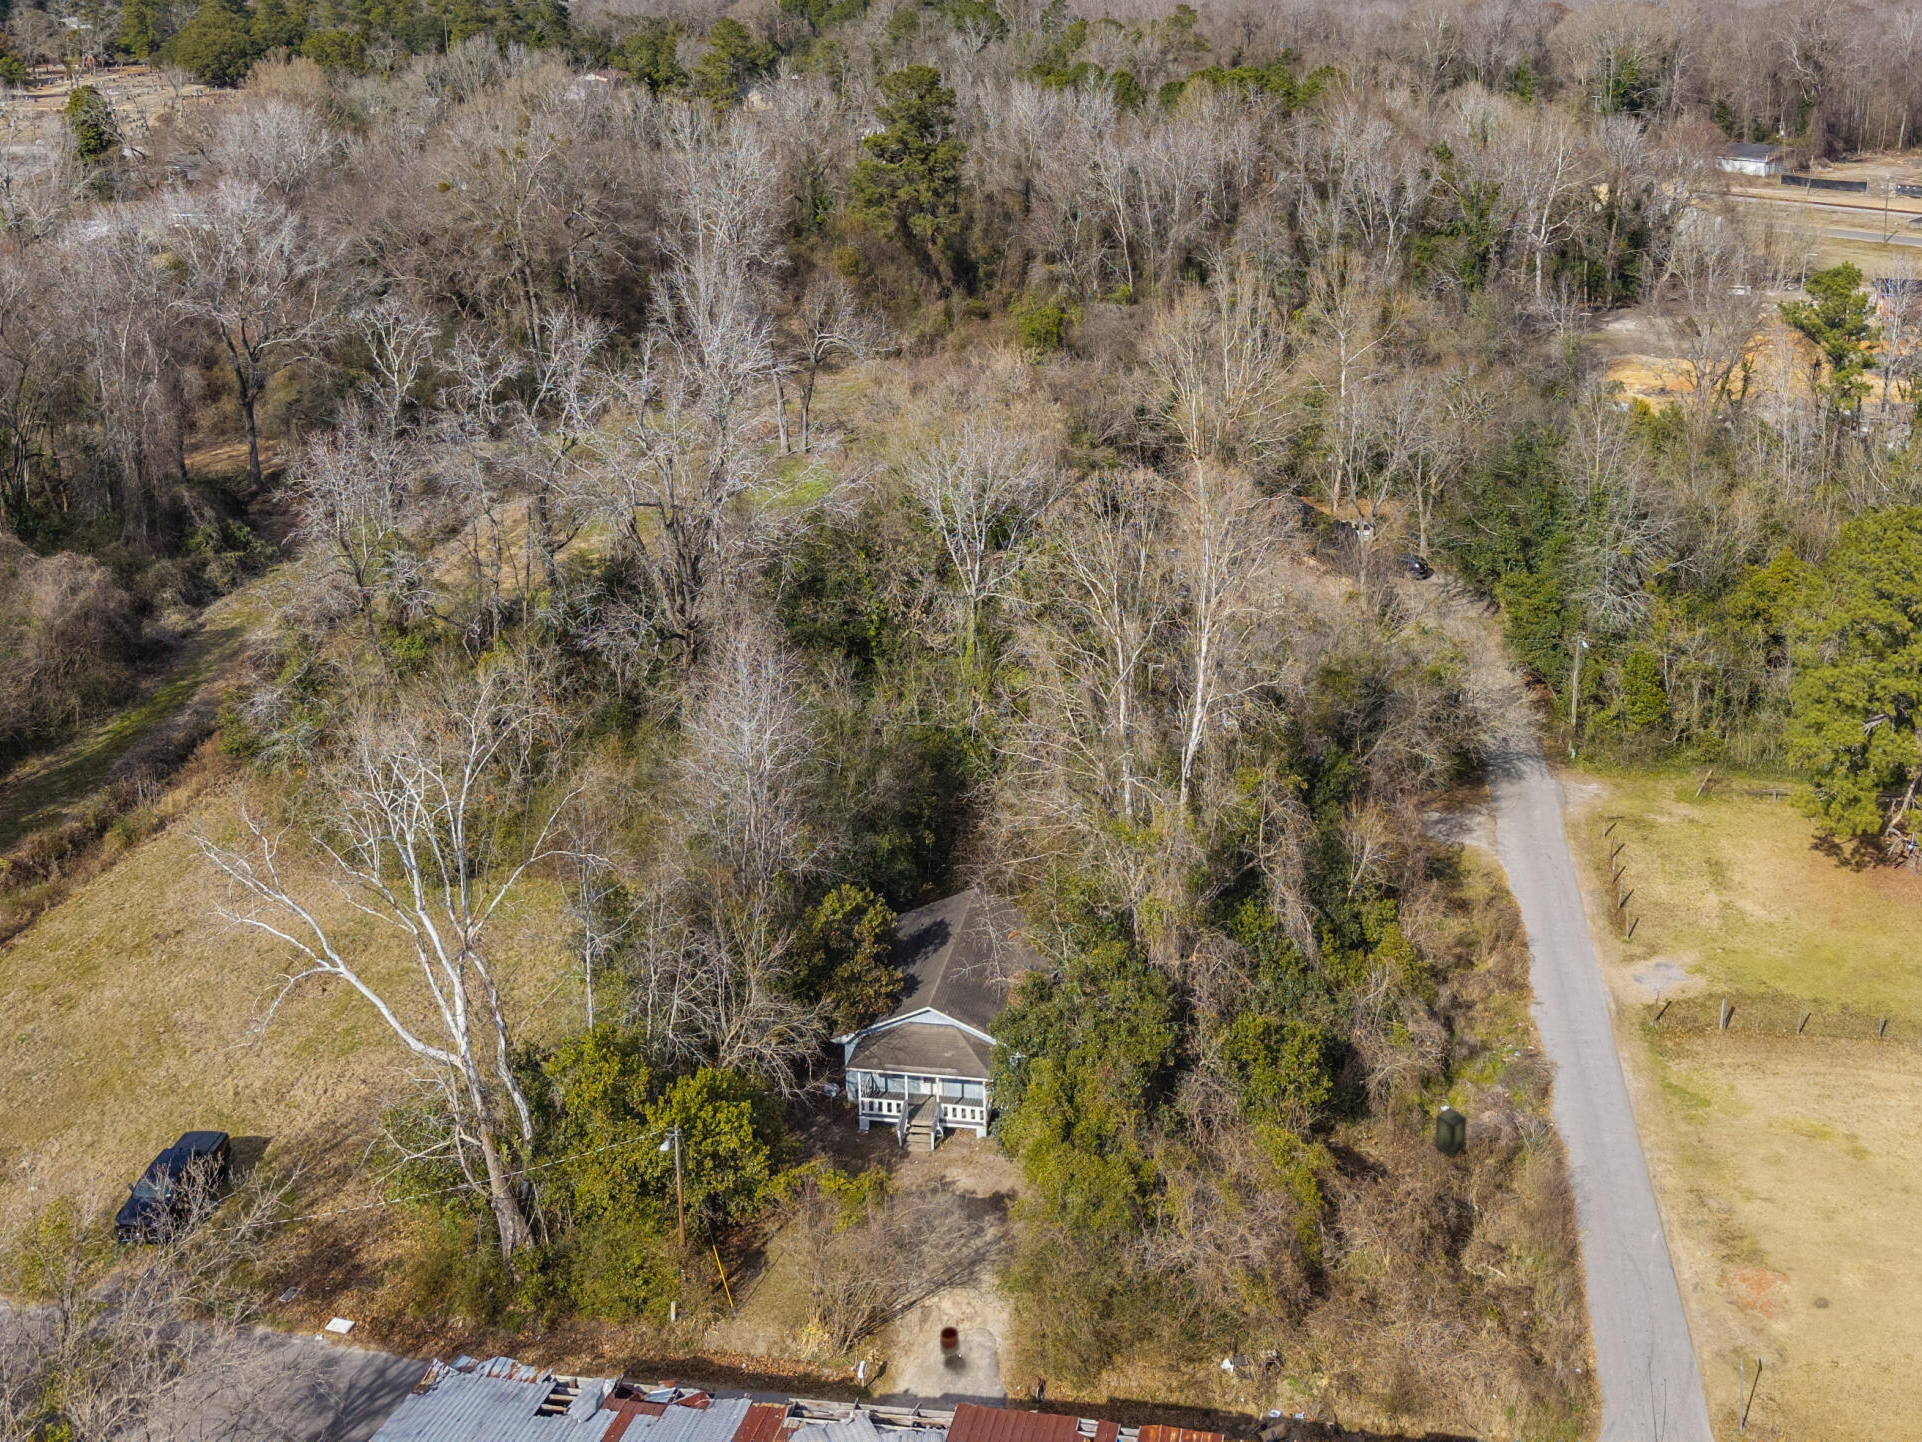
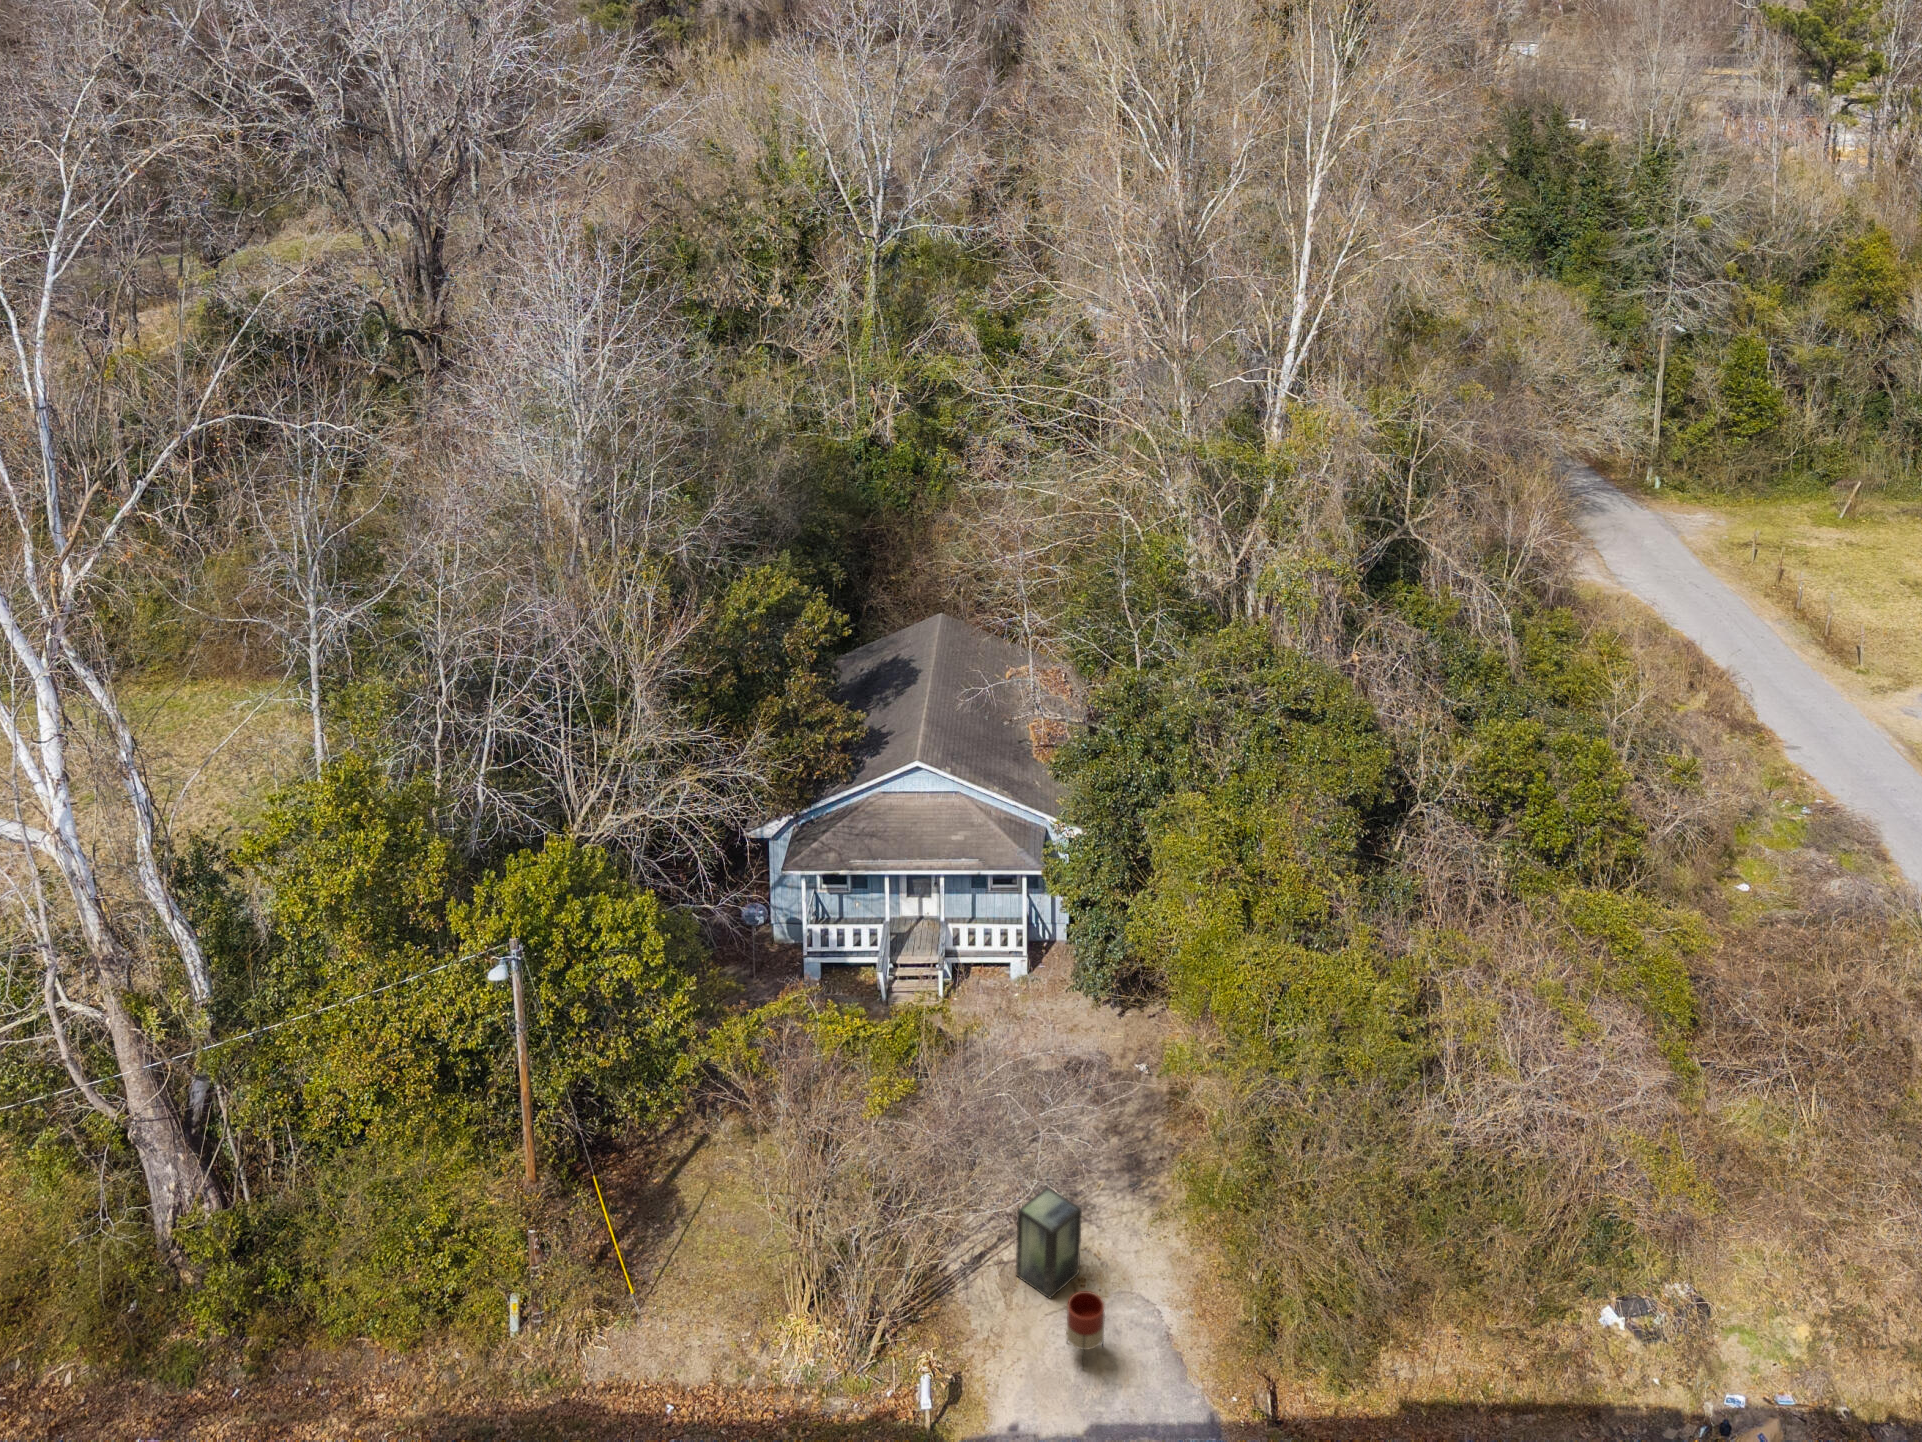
storage box: present [1435,1108,1467,1157] -> present [1016,1187,1082,1298]

